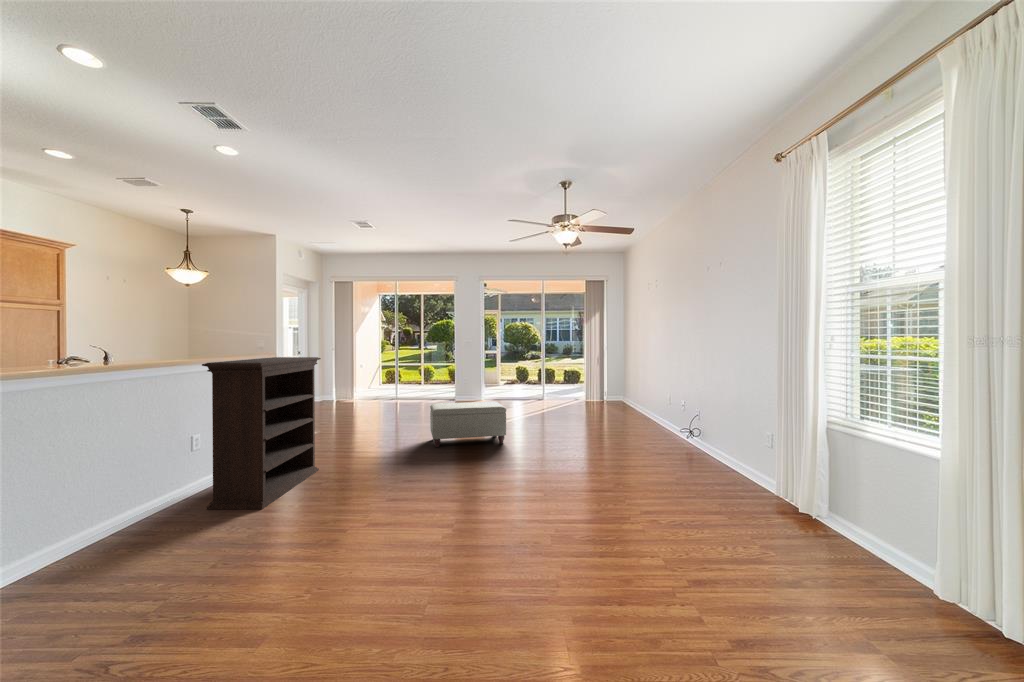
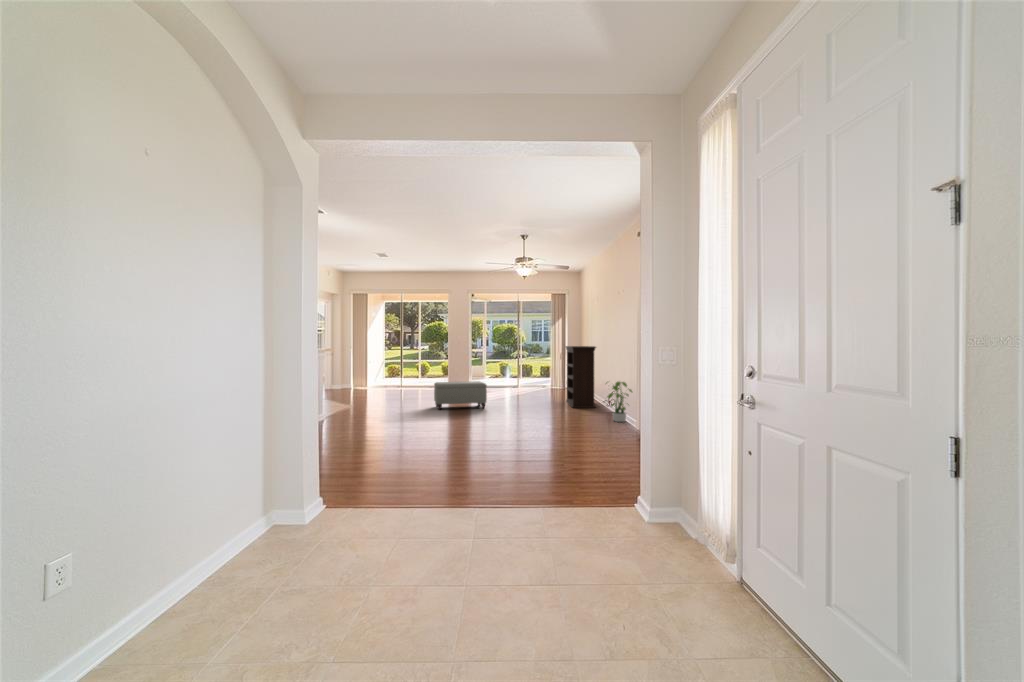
bookshelf: present [202,357,321,509] -> present [566,346,596,408]
potted plant: none [706,412,759,484] -> present [607,382,632,422]

